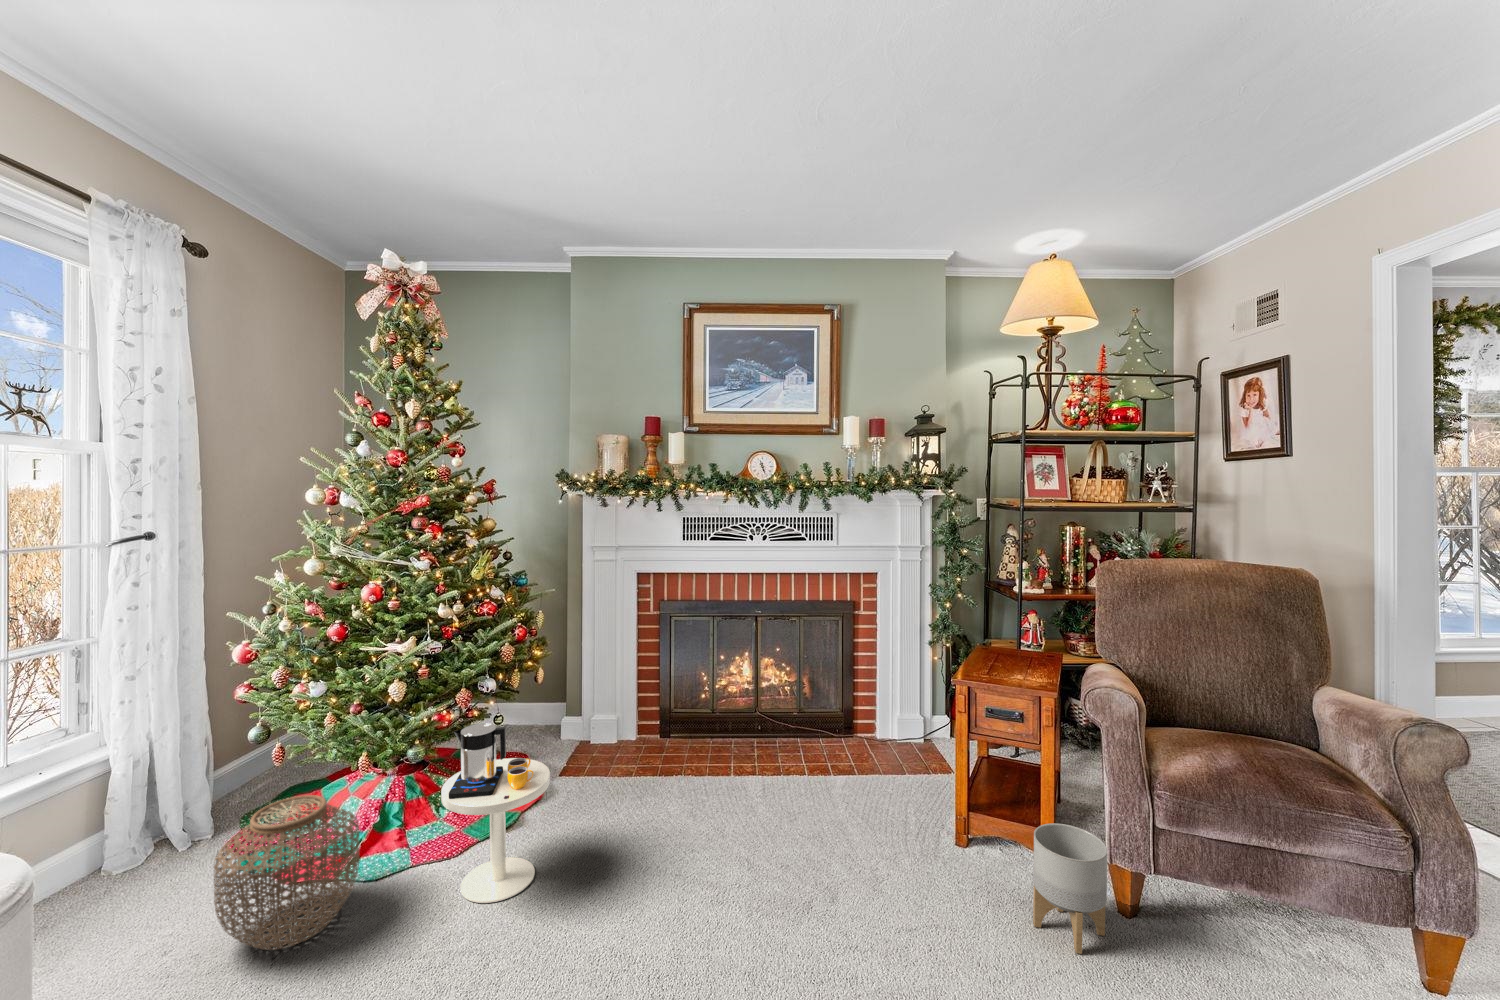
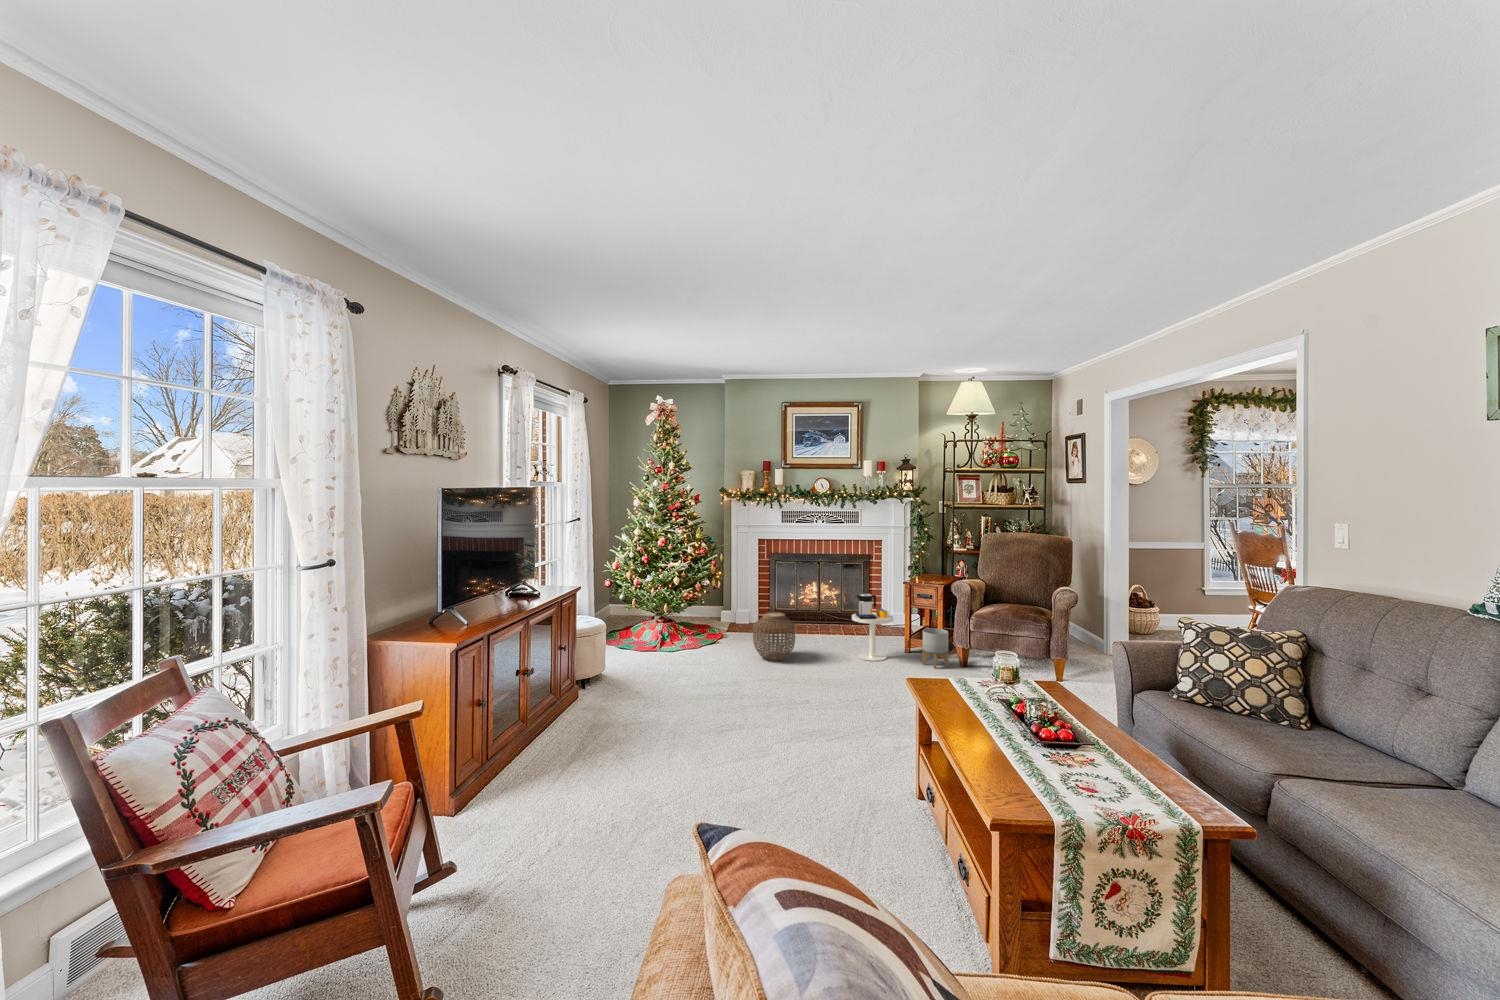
side table: present [441,723,550,903] -> present [852,594,893,661]
woven basket: present [214,795,359,950] -> present [753,612,795,661]

